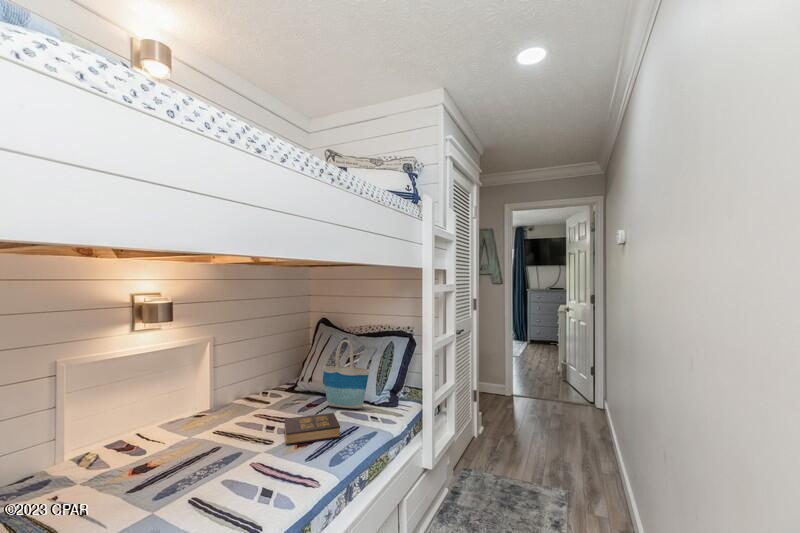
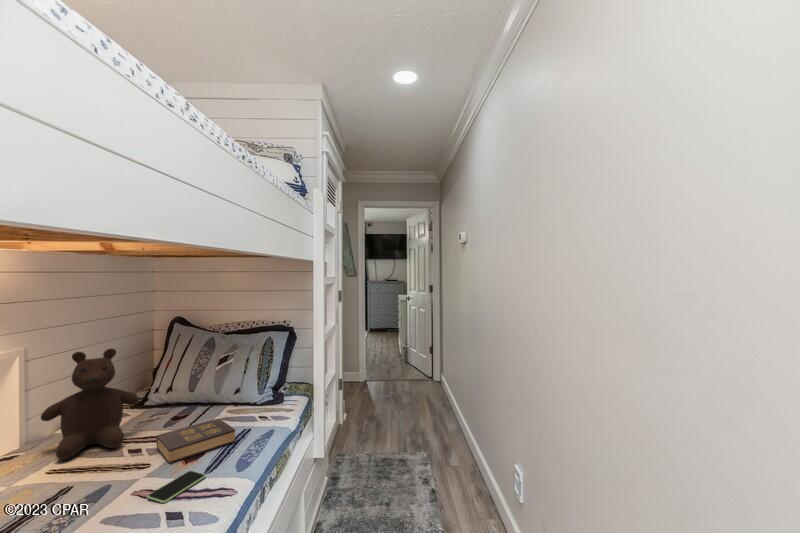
tote bag: present [324,340,369,409] -> none [195,338,254,414]
teddy bear: none [219,342,281,425] -> present [41,349,139,460]
smartphone: none [258,456,304,478] -> present [147,471,205,503]

